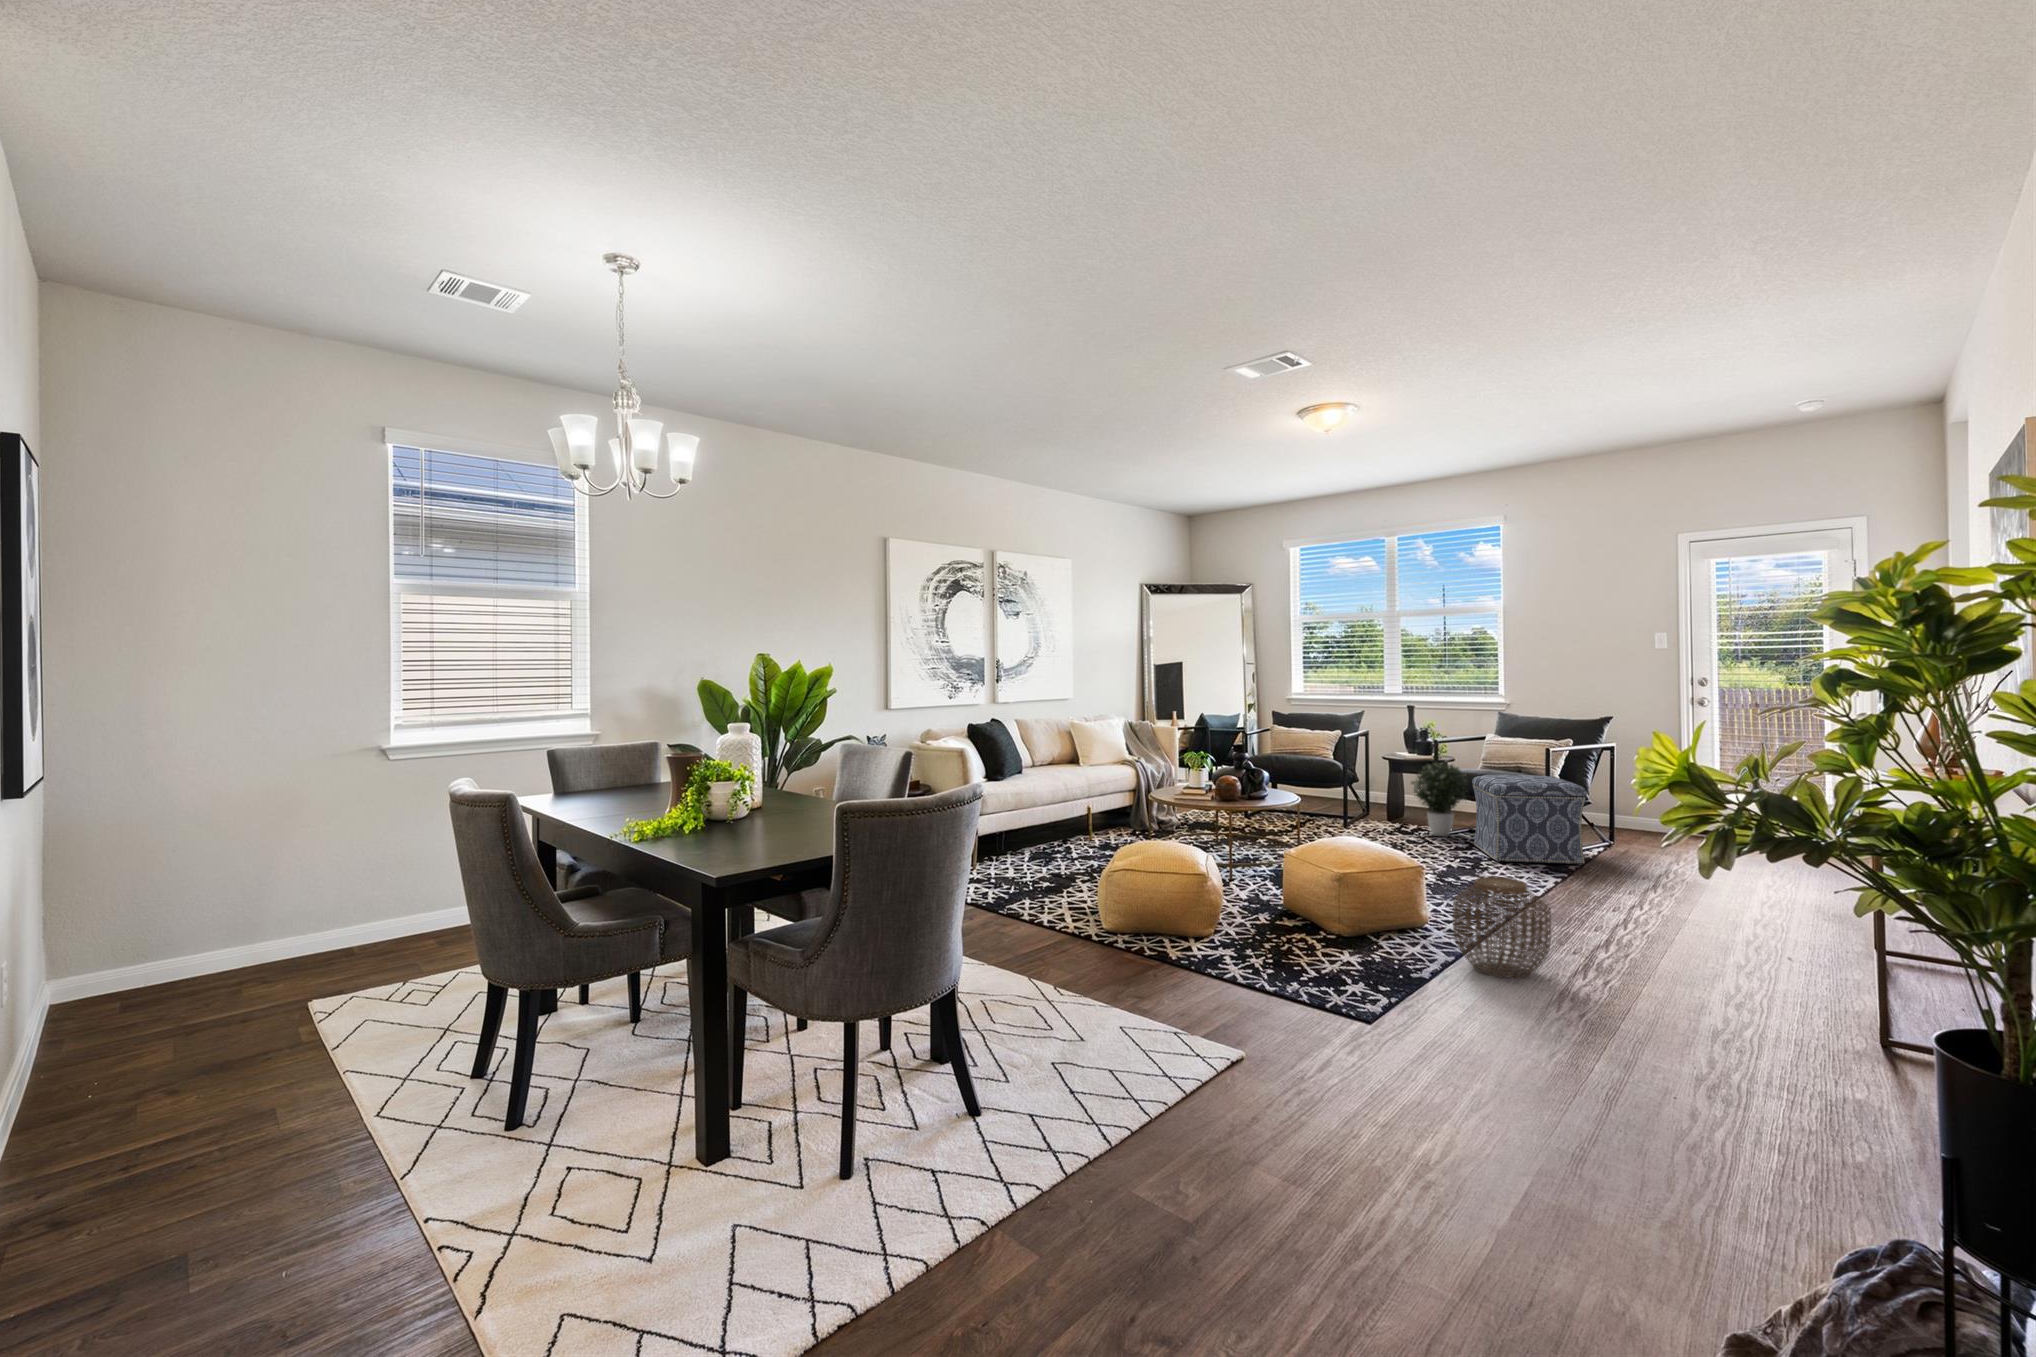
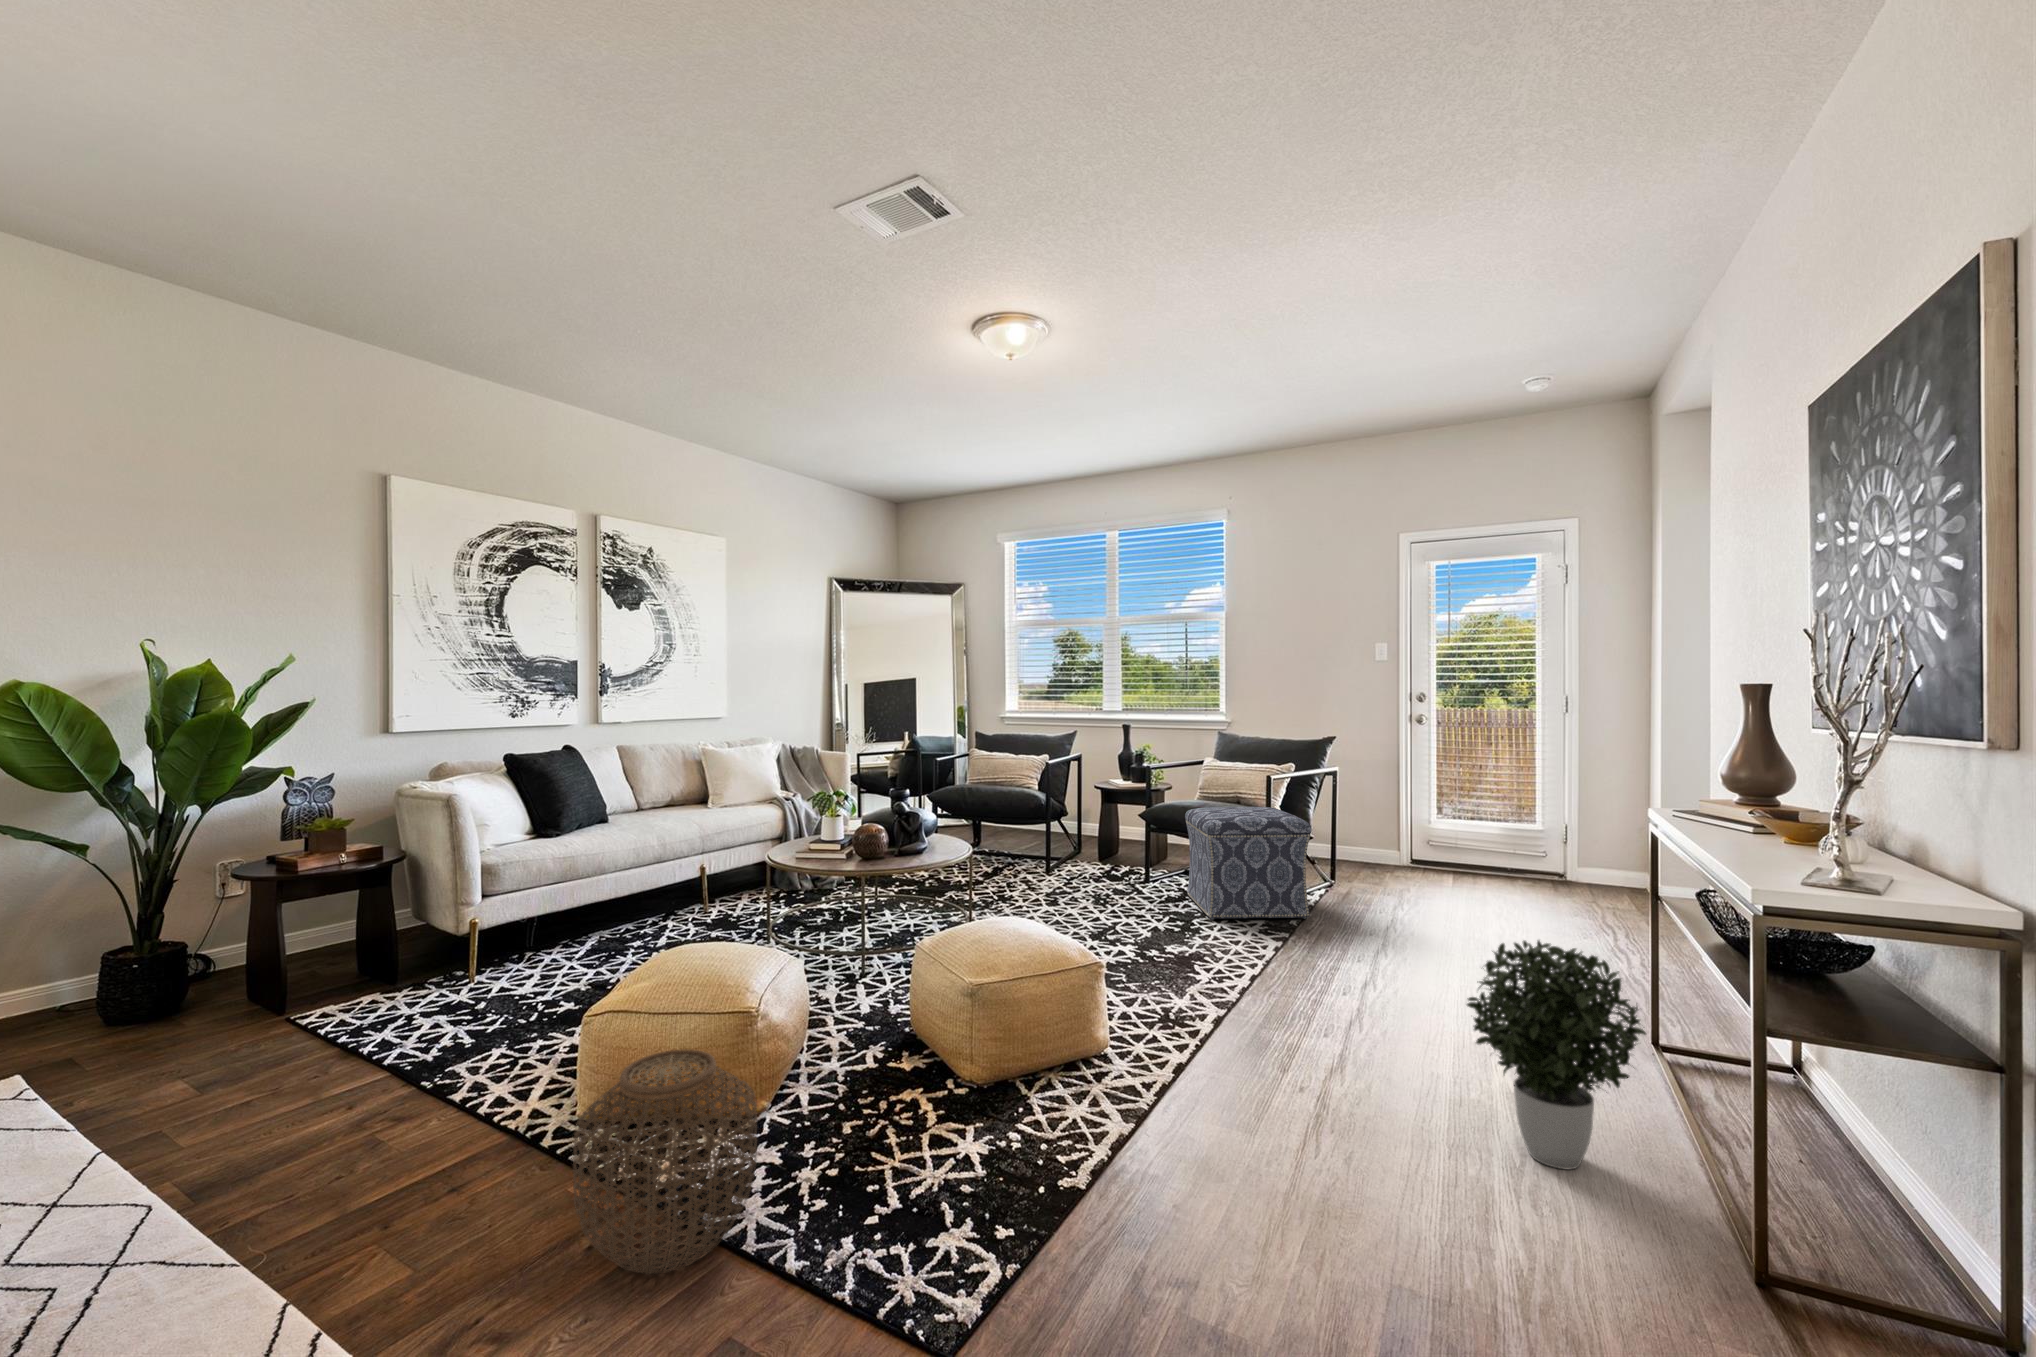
potted plant: present [1411,763,1467,836] -> present [1467,940,1646,1169]
woven basket: present [1453,877,1551,978] -> present [573,1050,757,1273]

